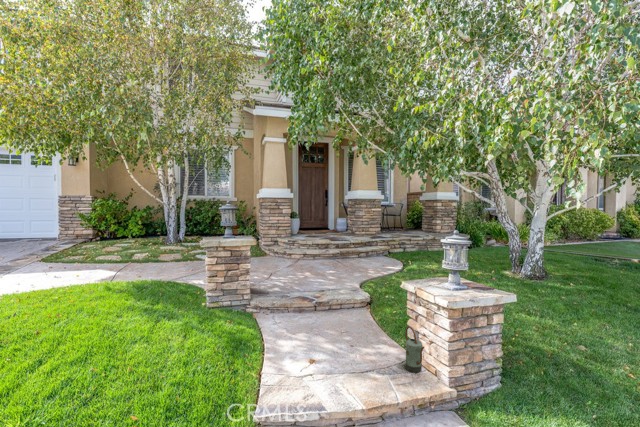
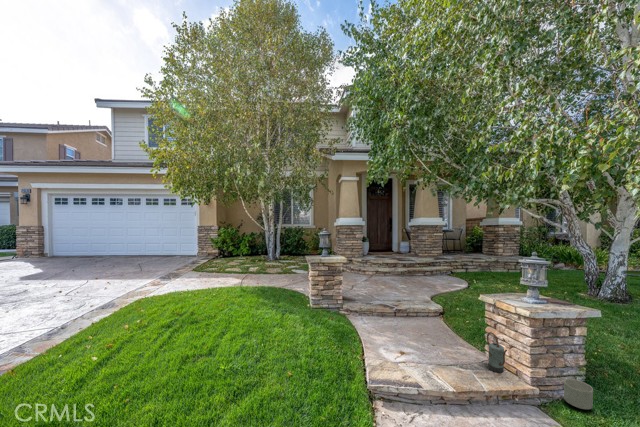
planter: none [481,374,509,408] -> present [564,379,593,409]

